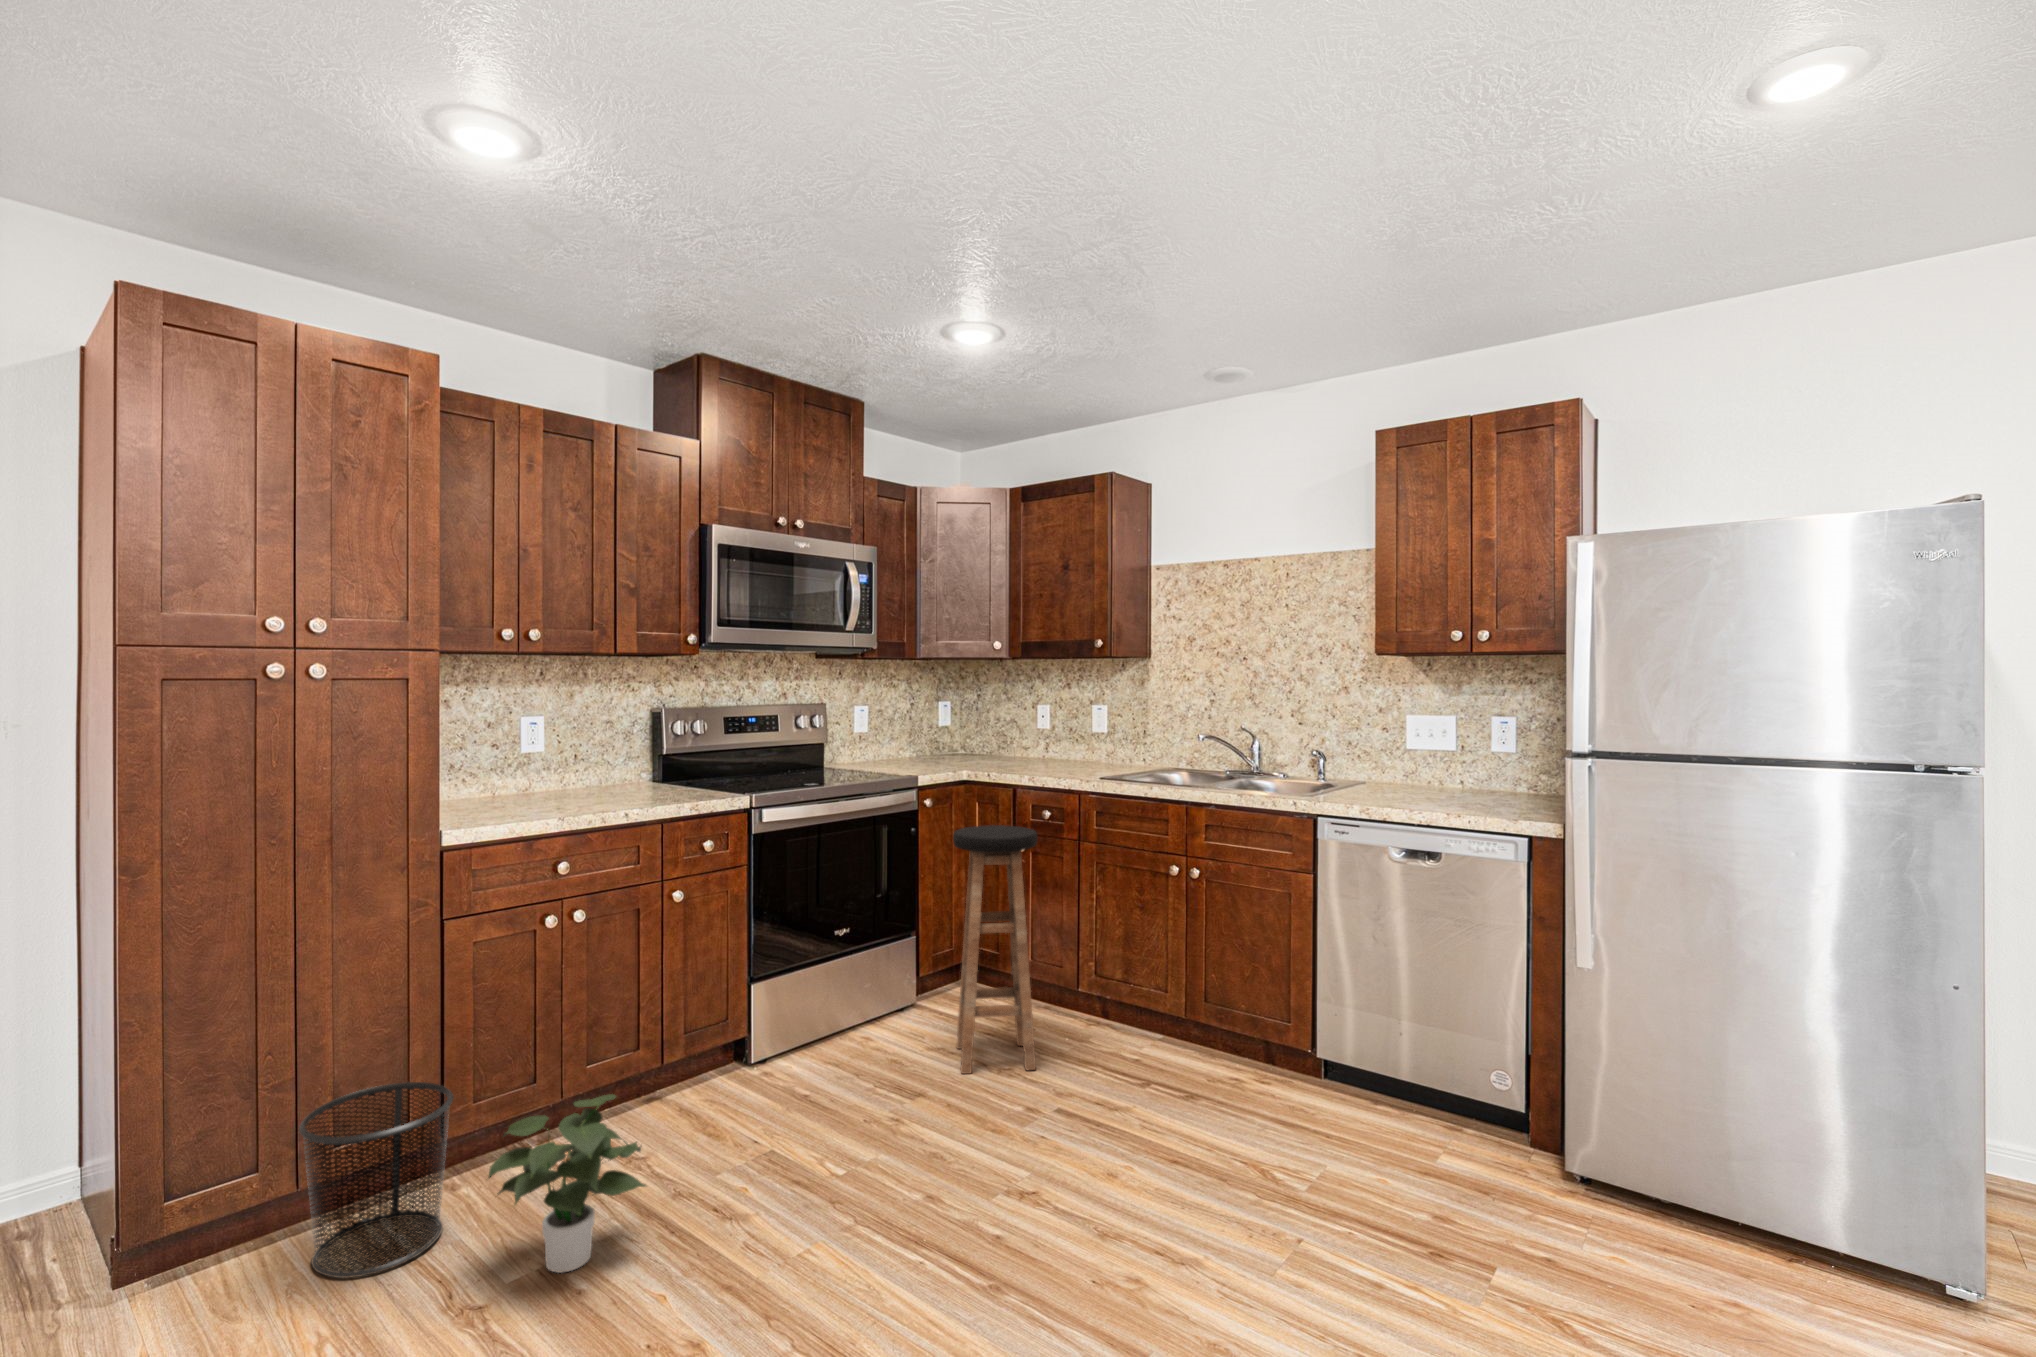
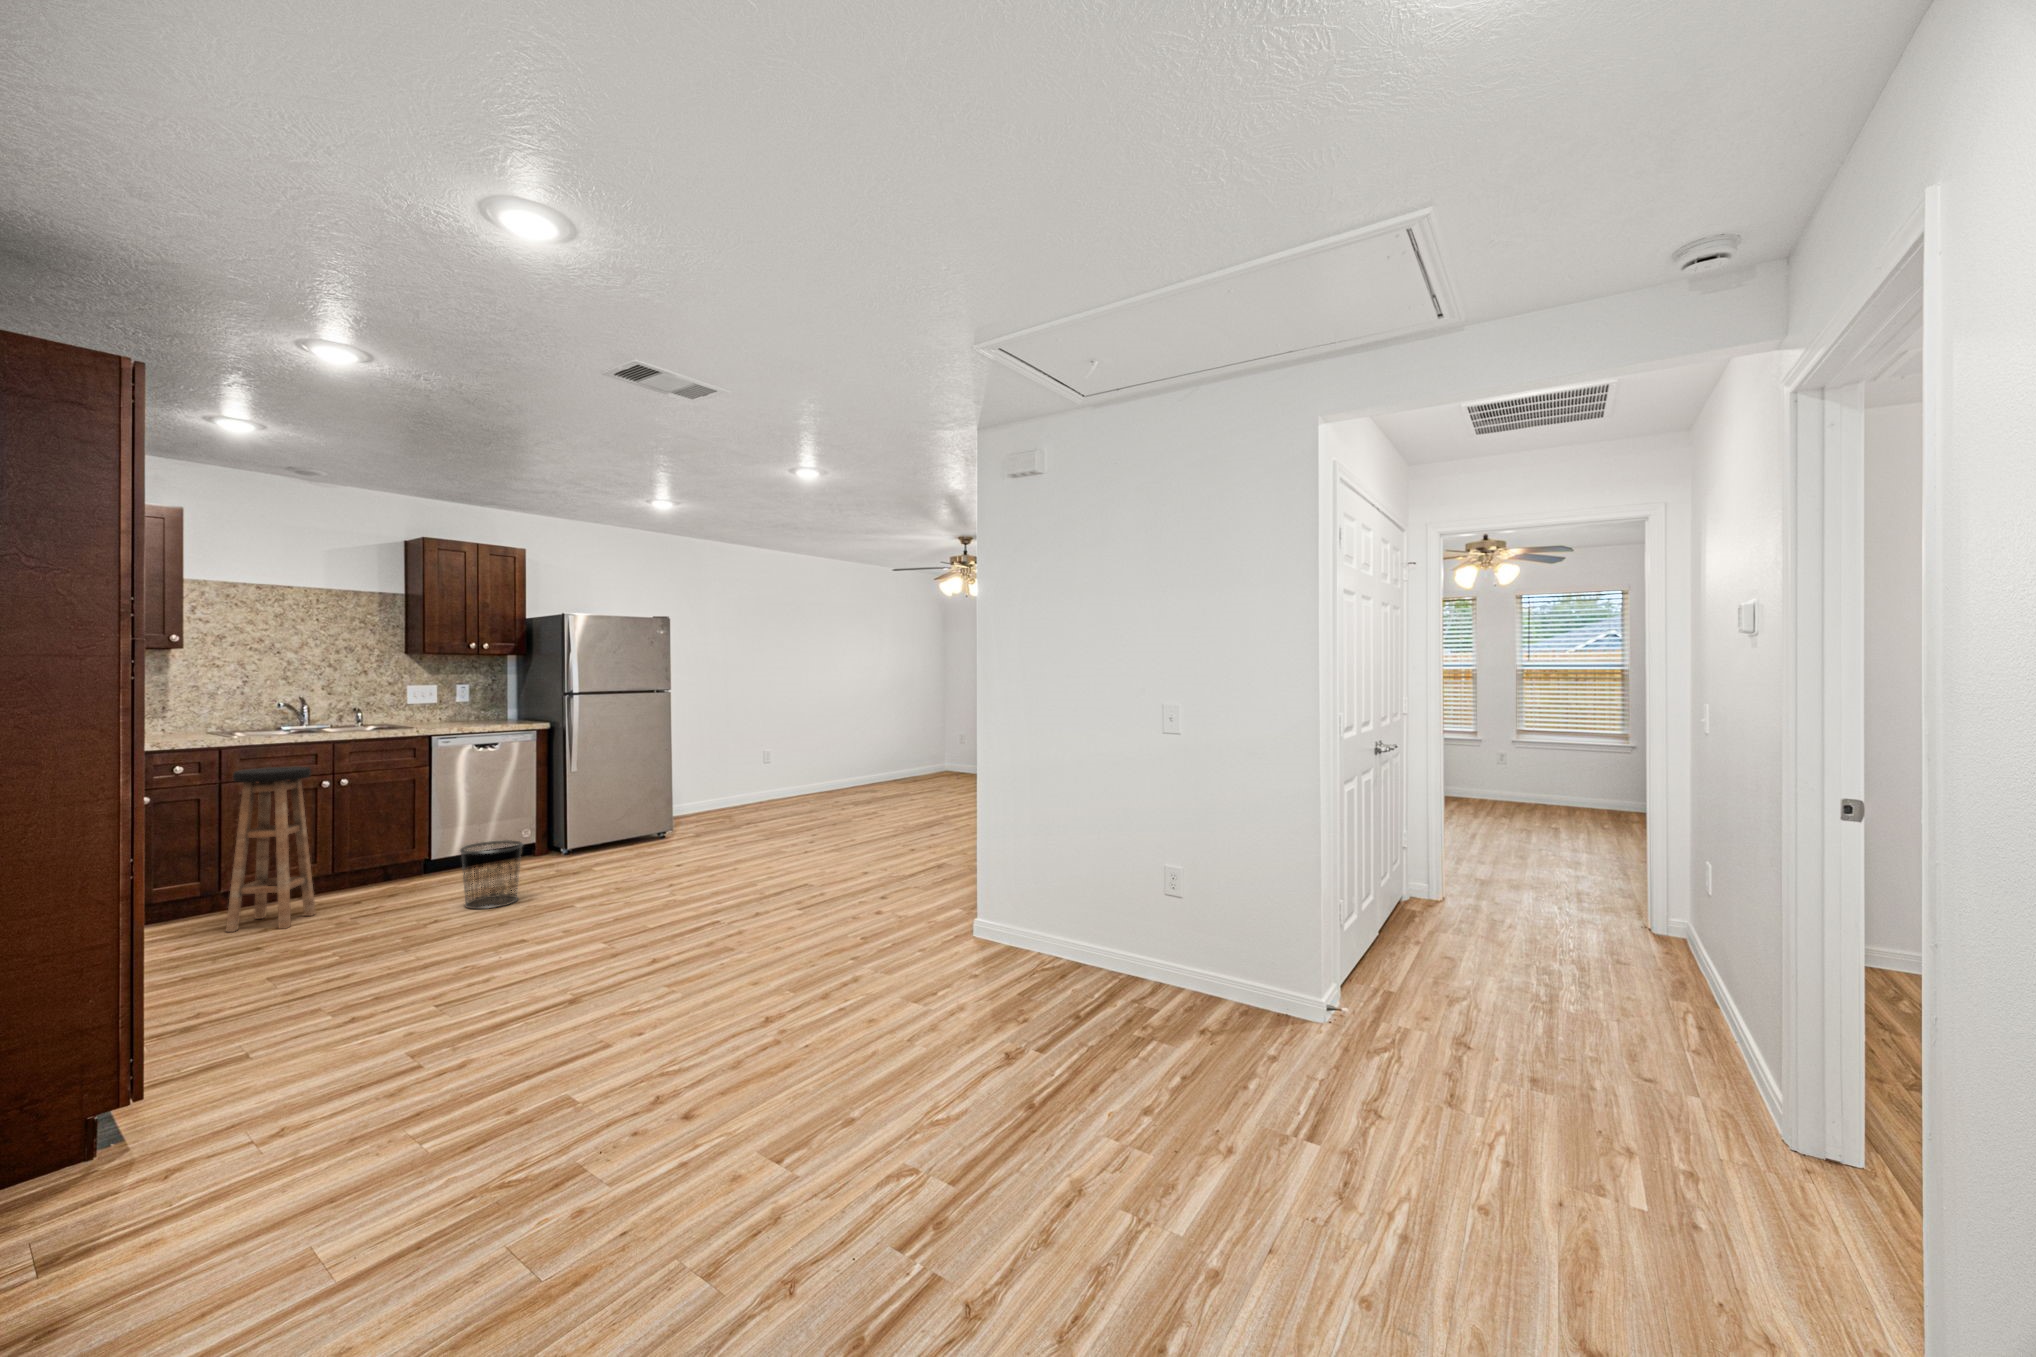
waste bin: present [299,1082,454,1278] -> present [460,841,523,909]
potted plant: present [488,1094,646,1273] -> none [366,894,451,984]

